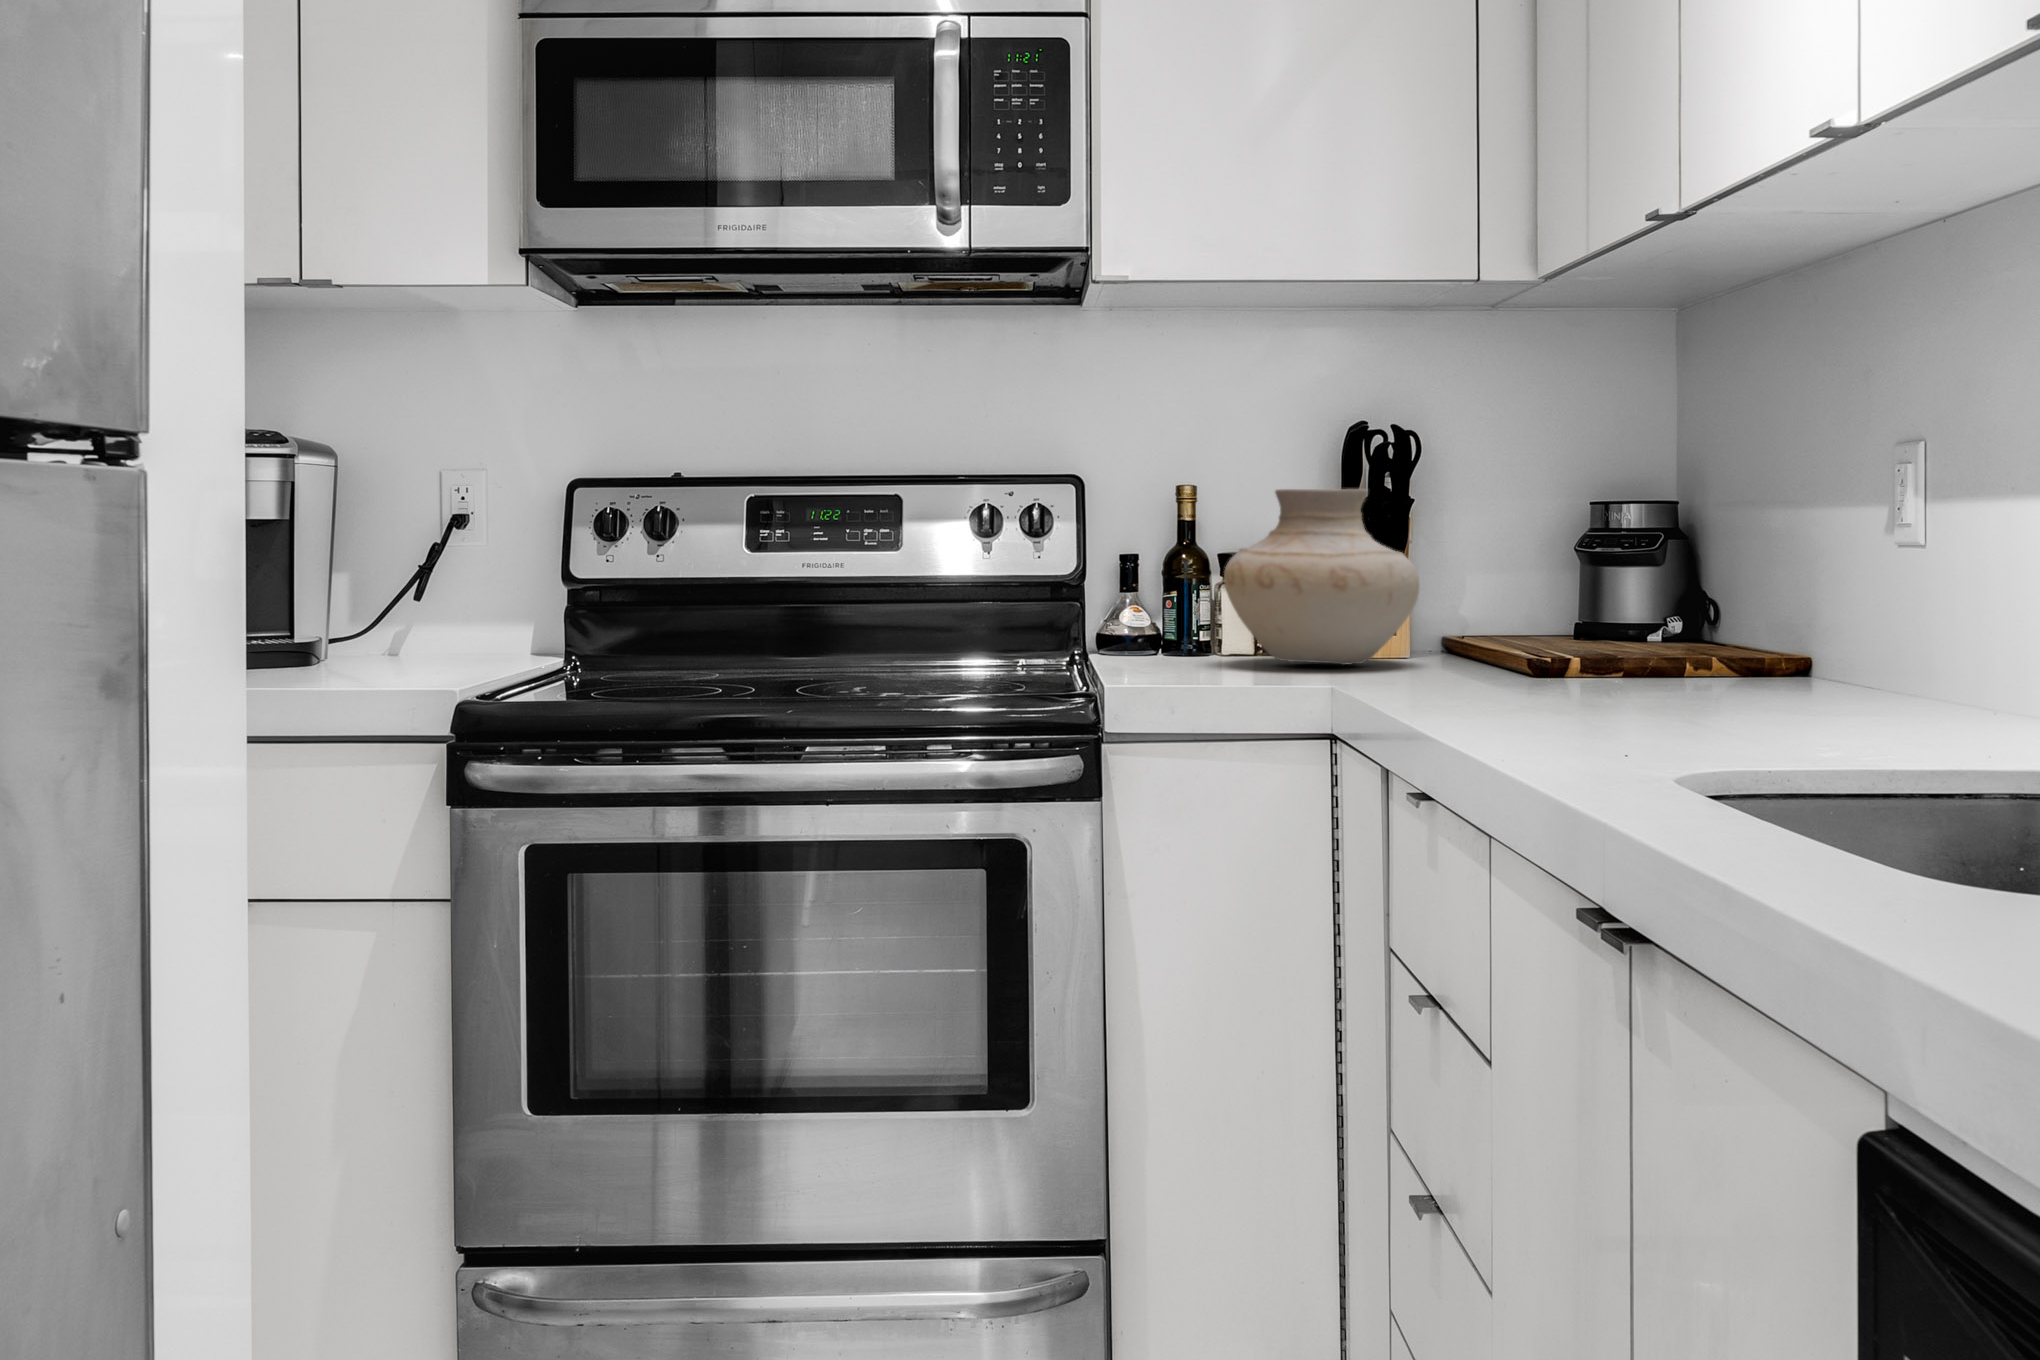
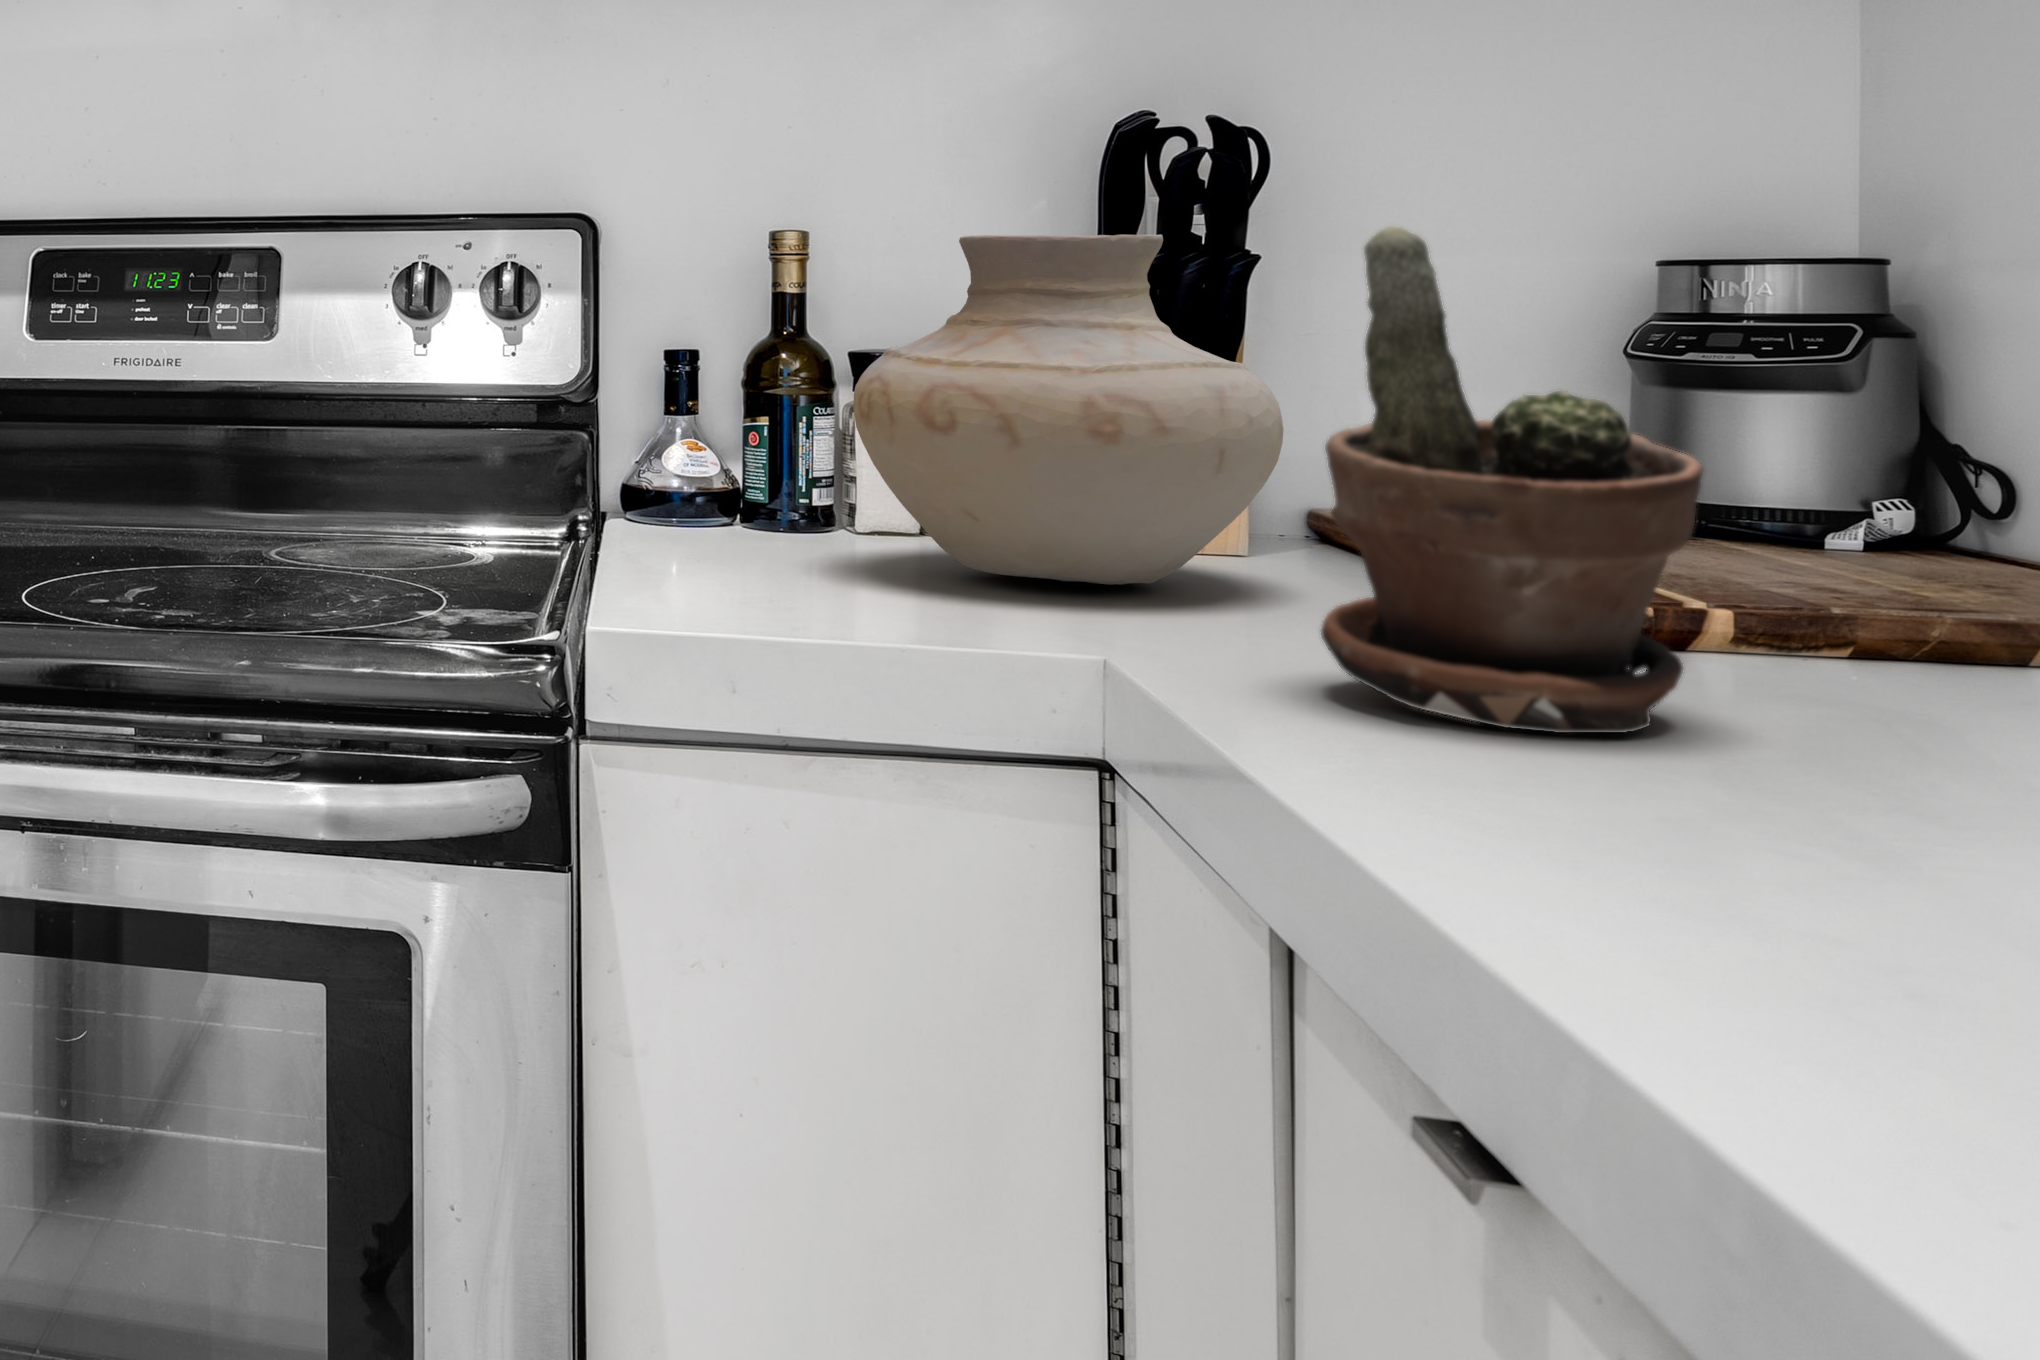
potted plant: none [1420,485,1553,695] -> present [1321,226,1703,733]

